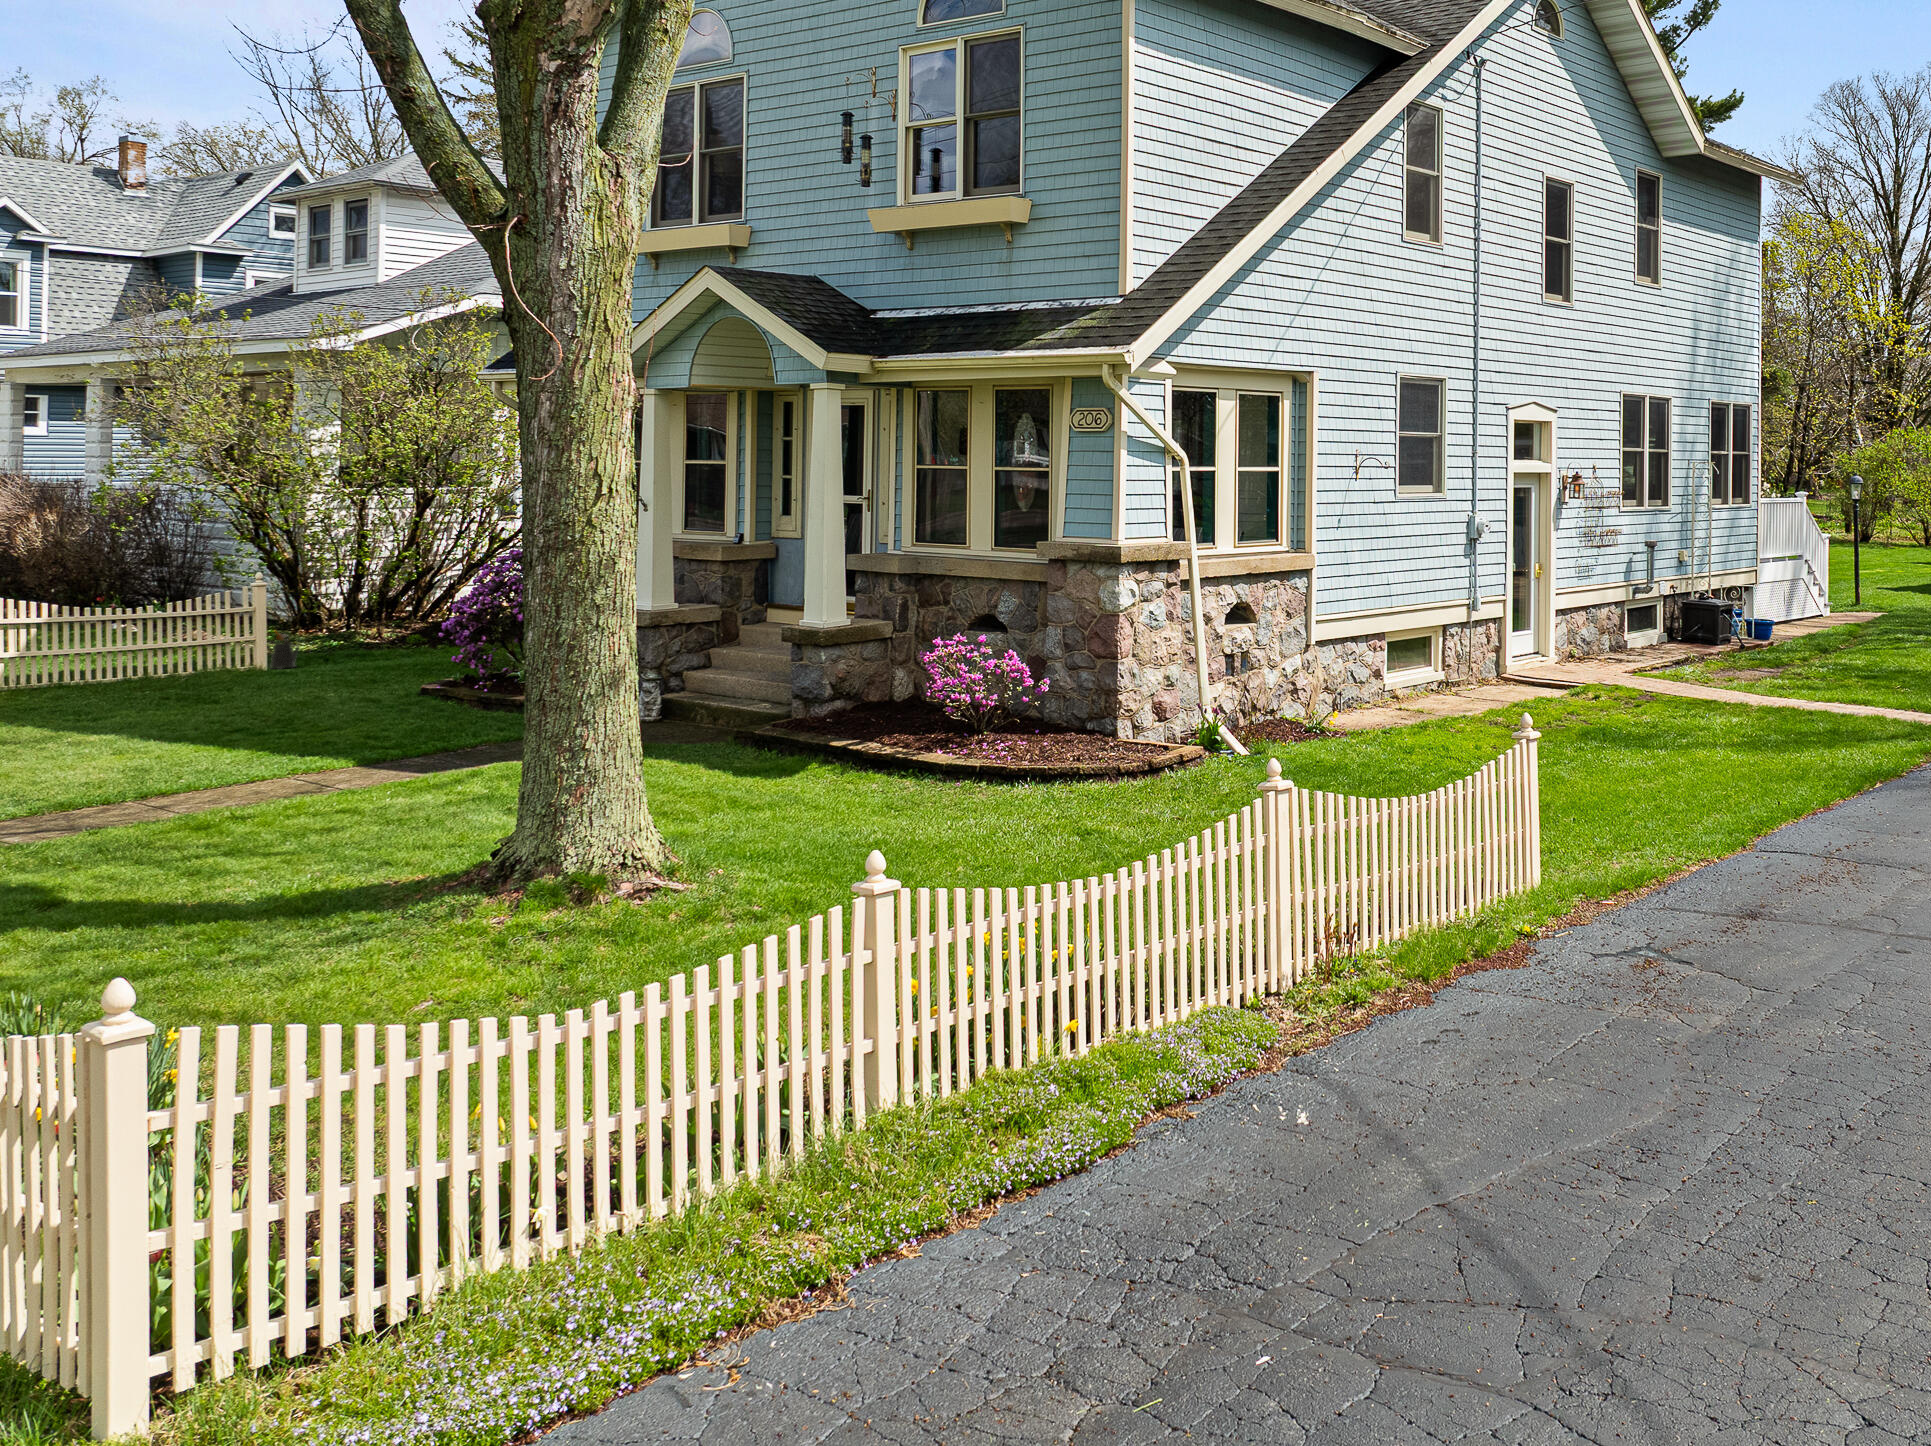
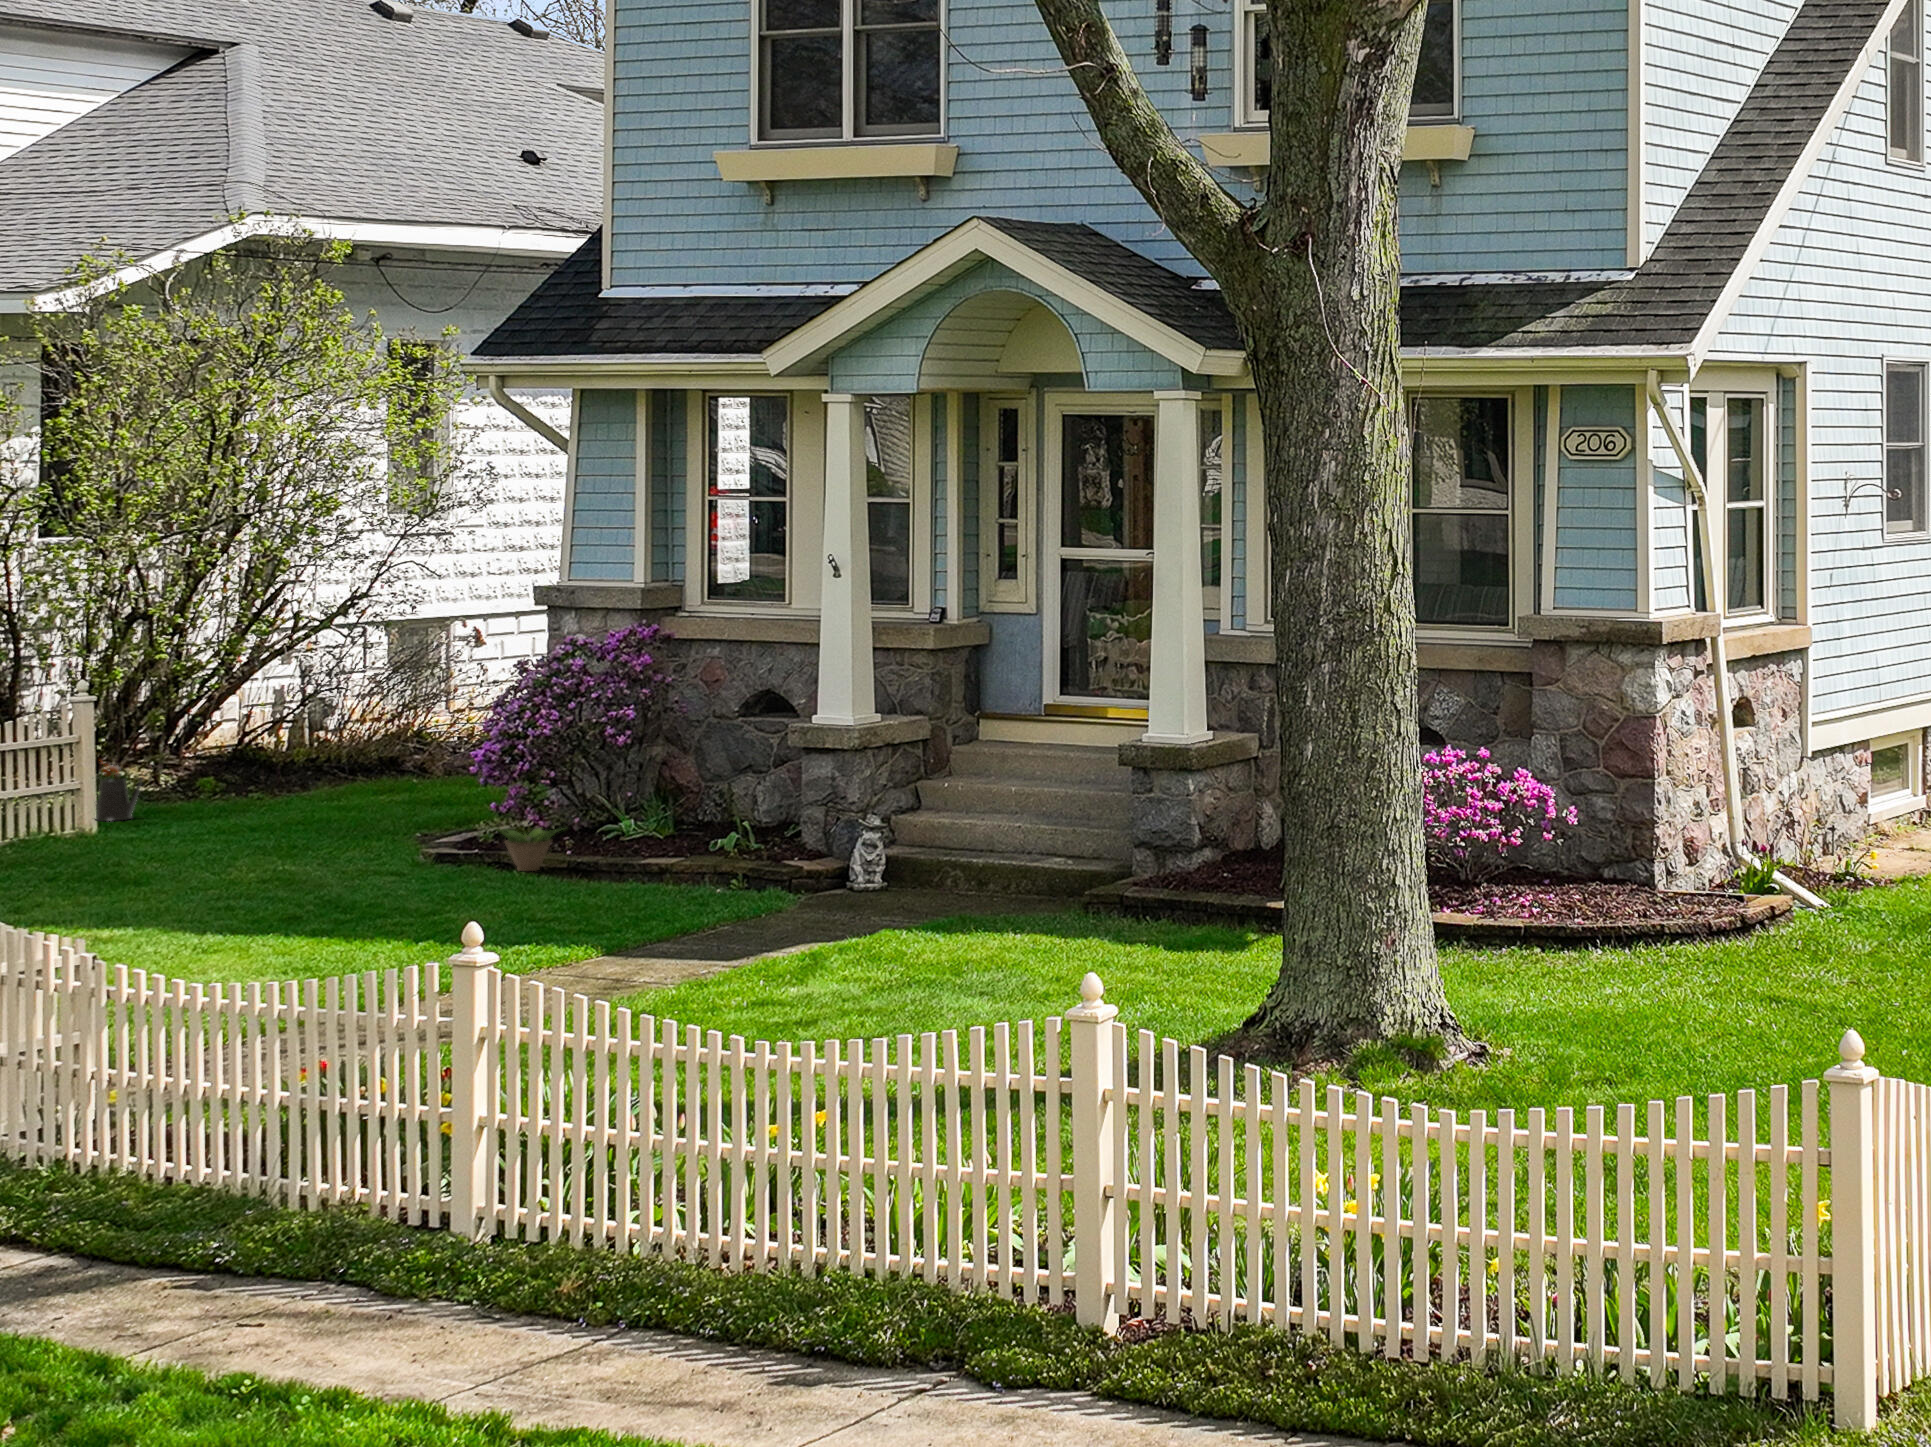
decorative plant: none [426,678,479,707] -> present [499,828,556,871]

